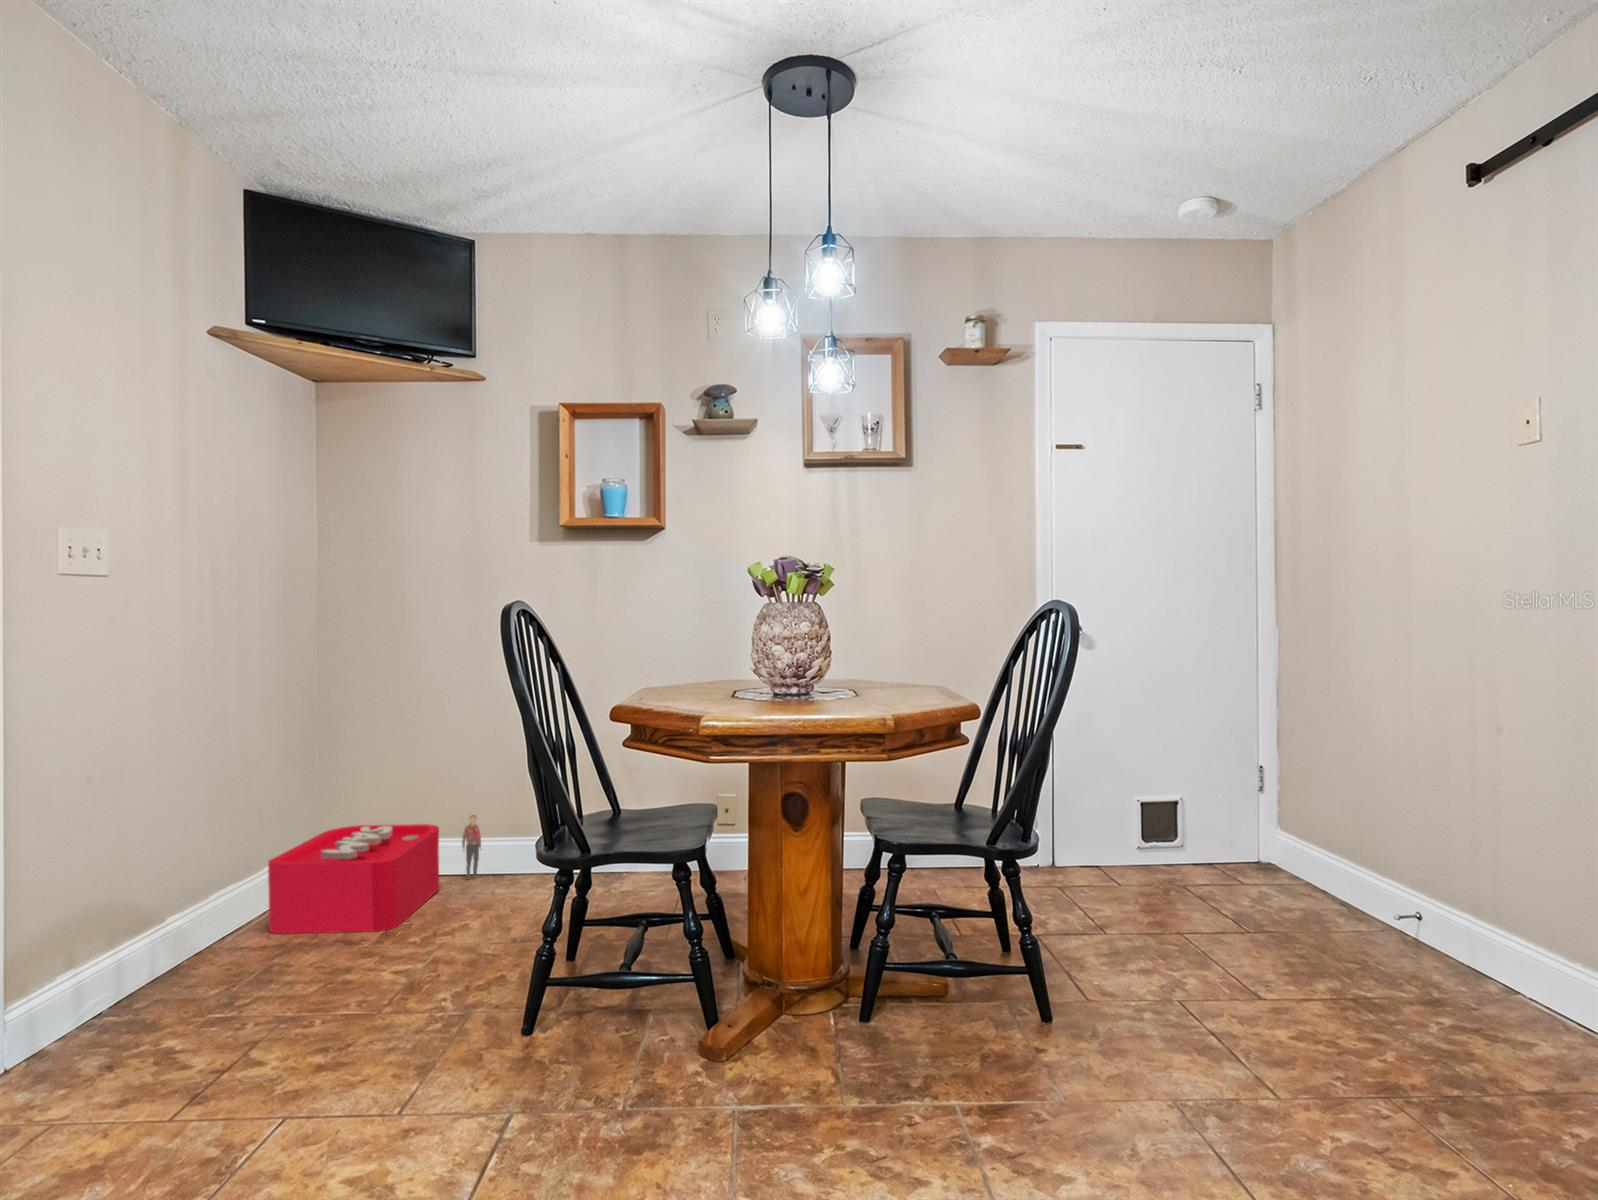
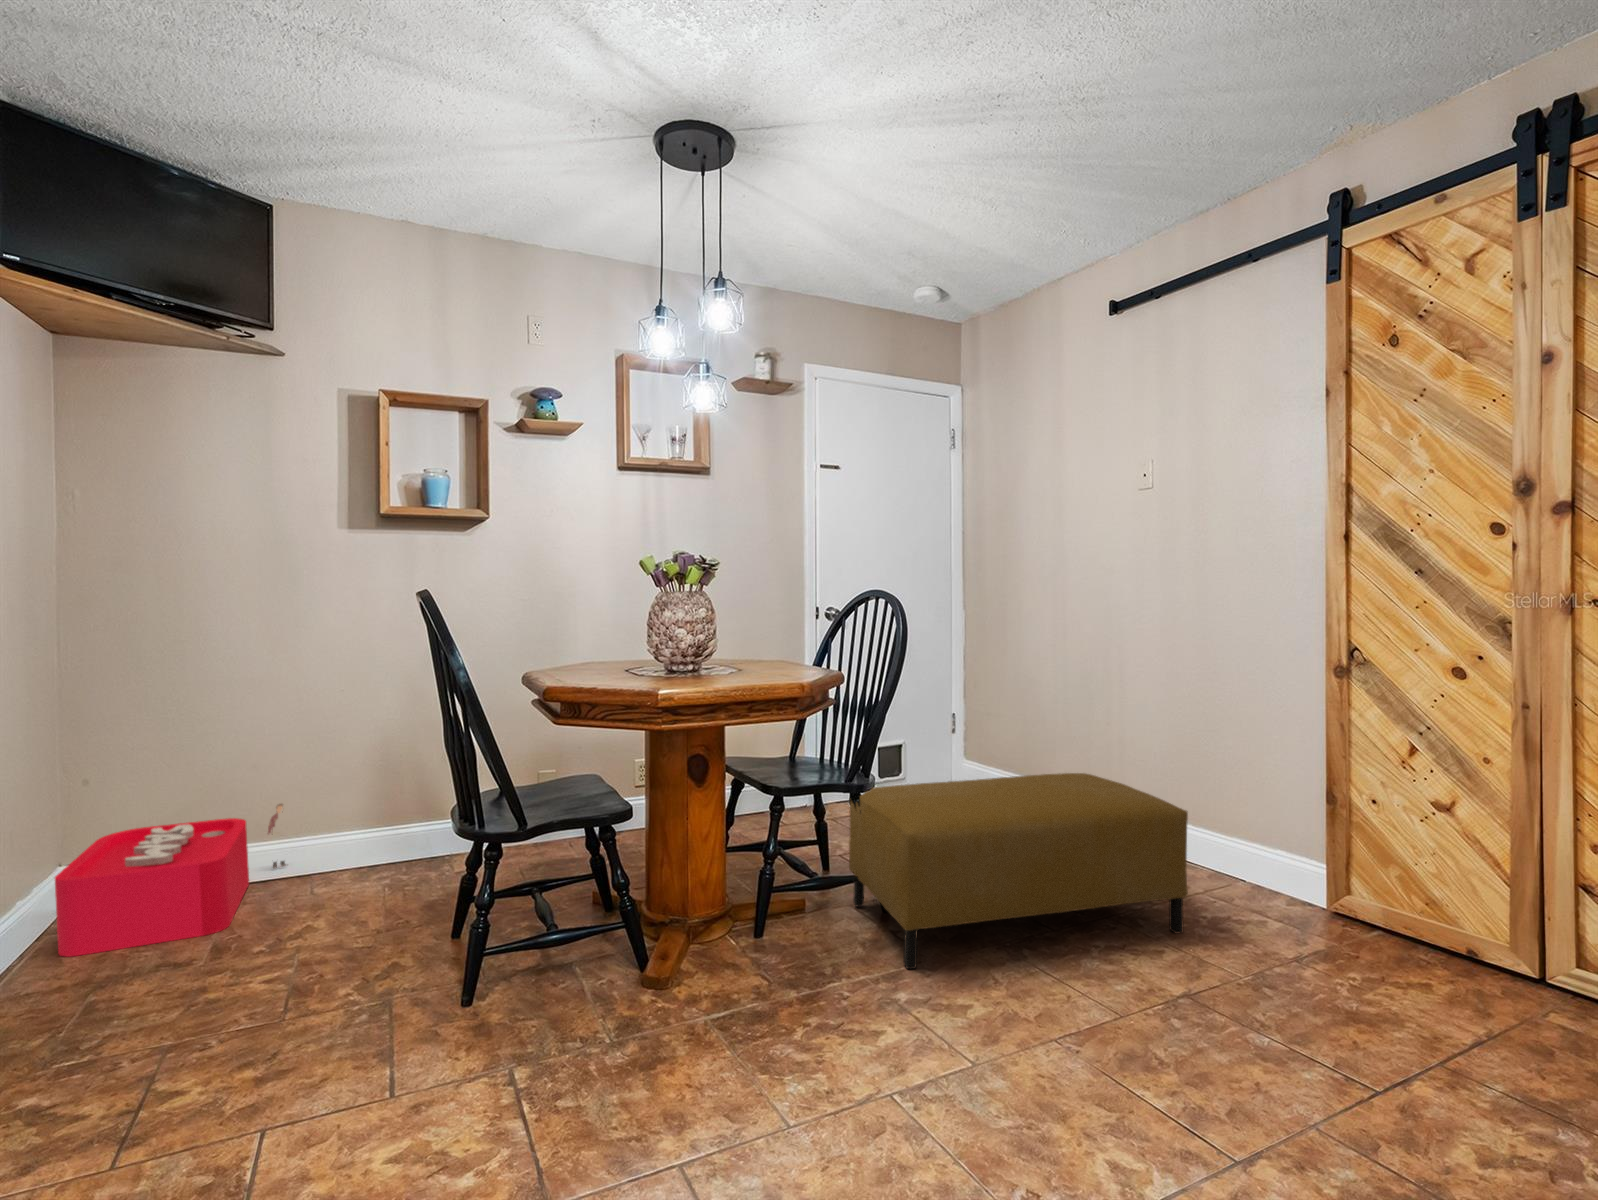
ottoman: none [997,858,1516,1143] -> present [849,773,1188,969]

